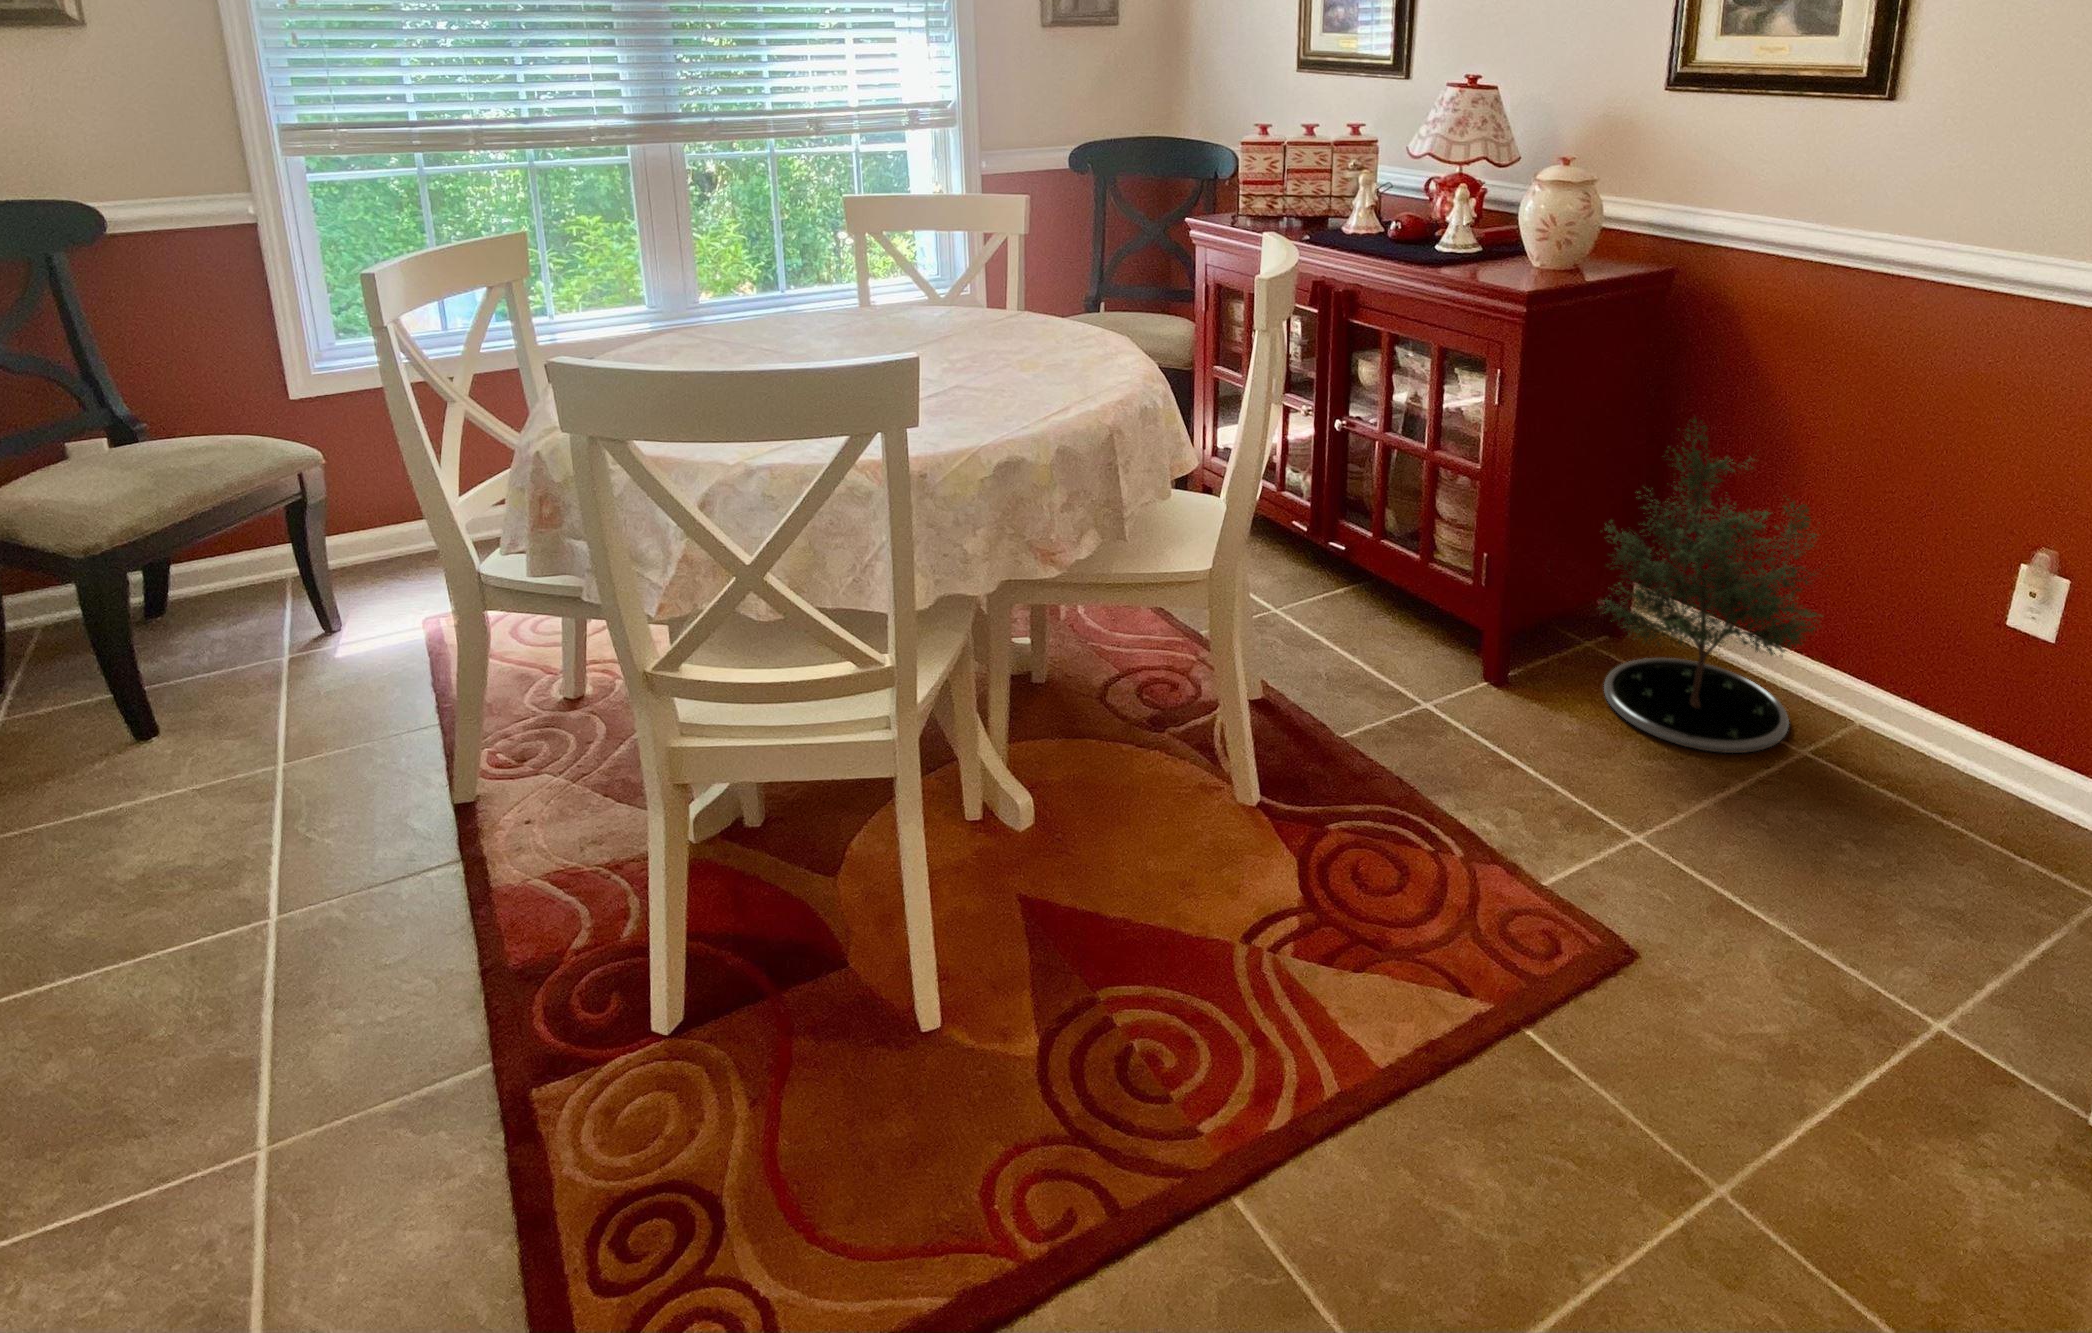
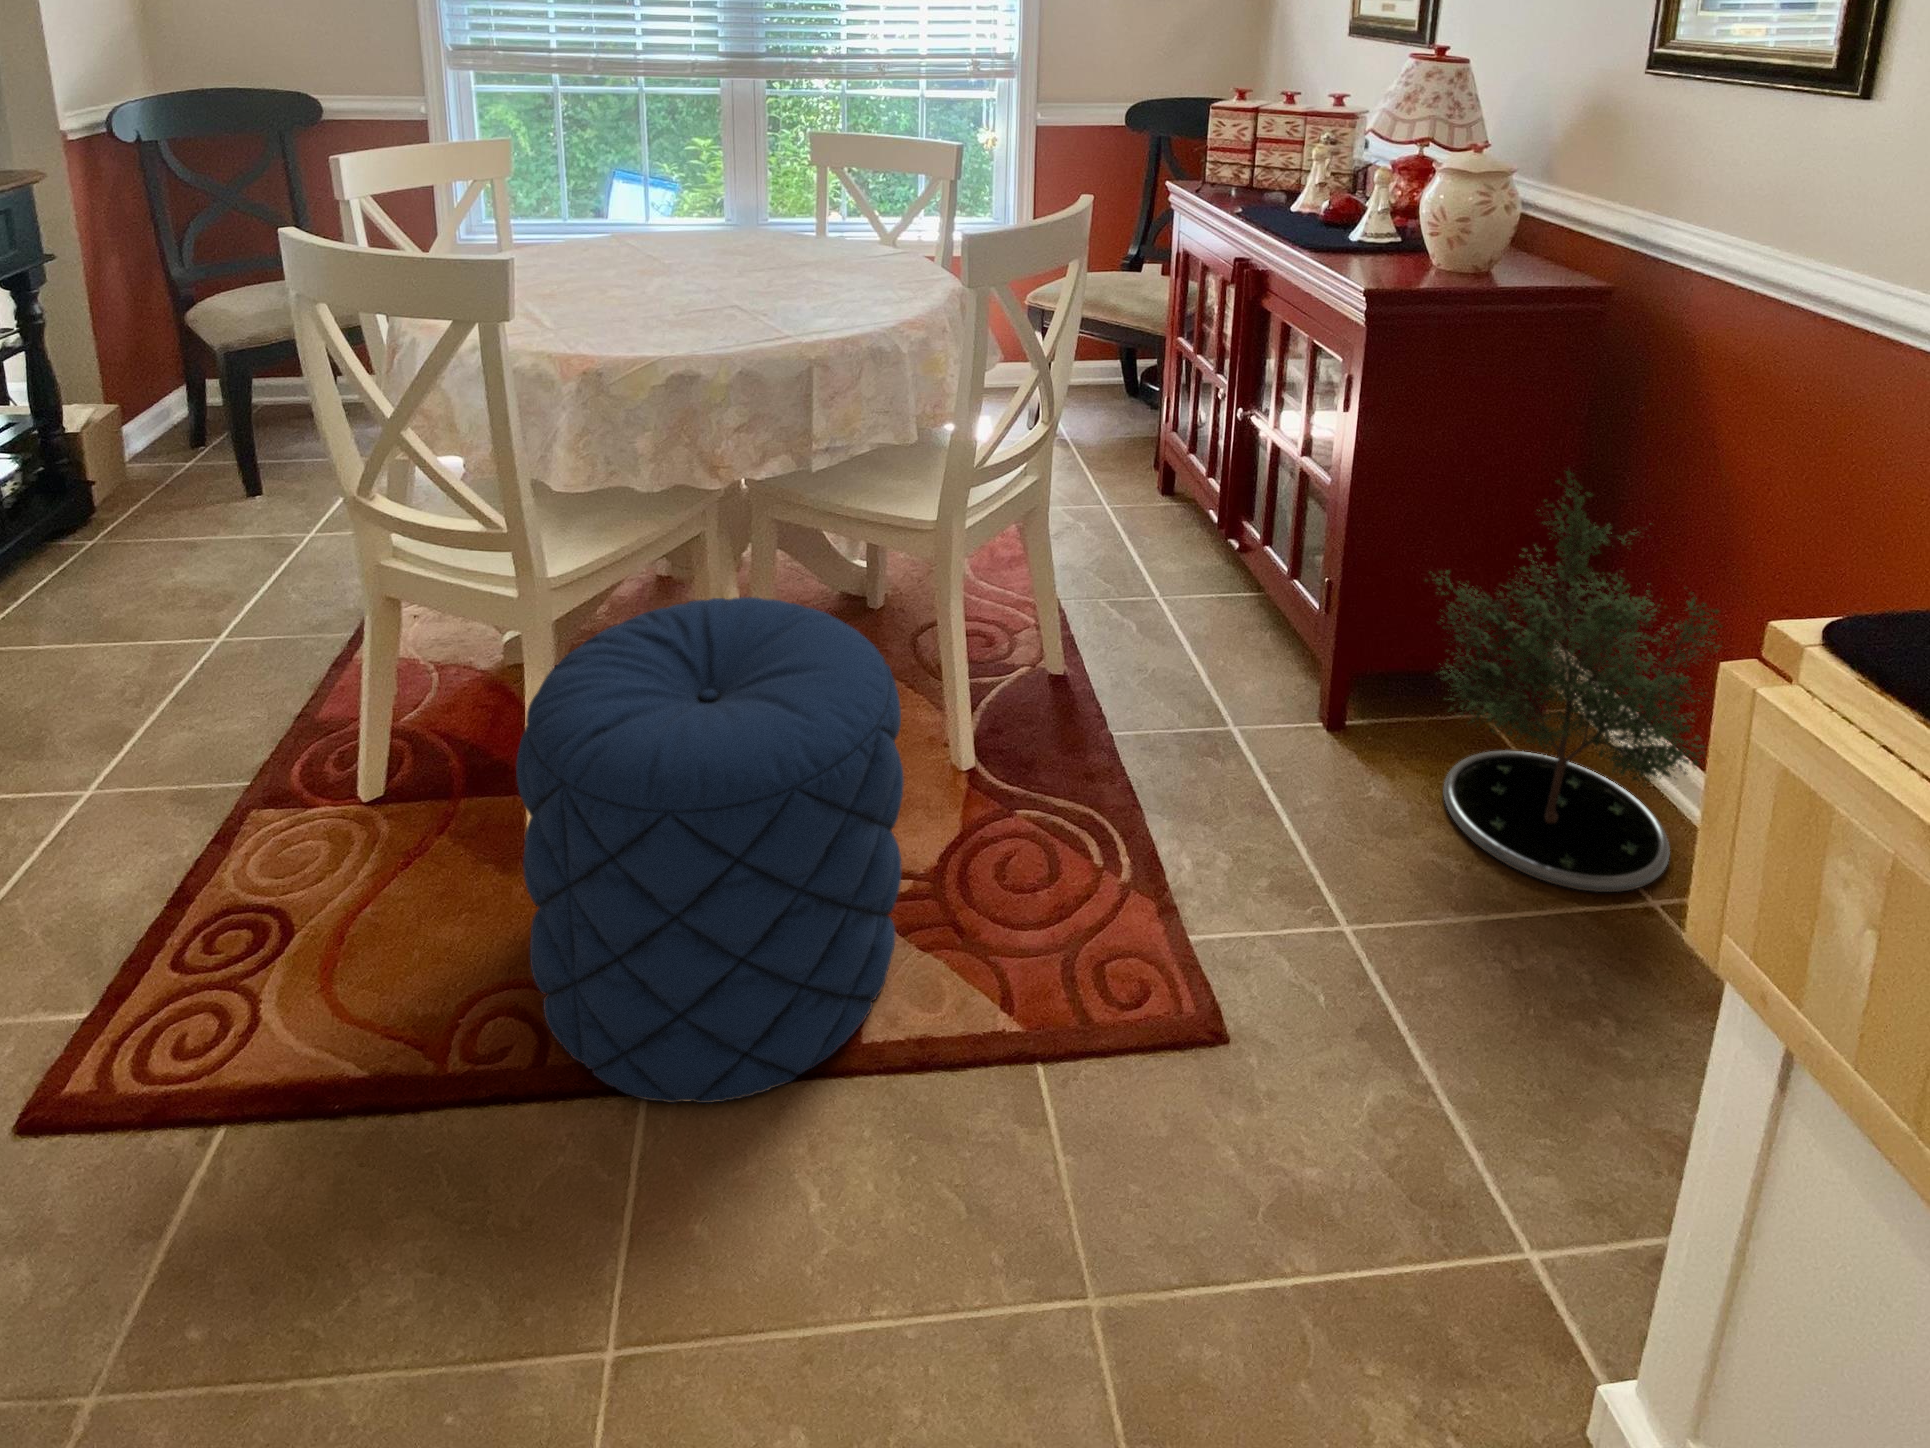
pouf: none [1005,673,1396,1203] -> present [516,597,904,1103]

